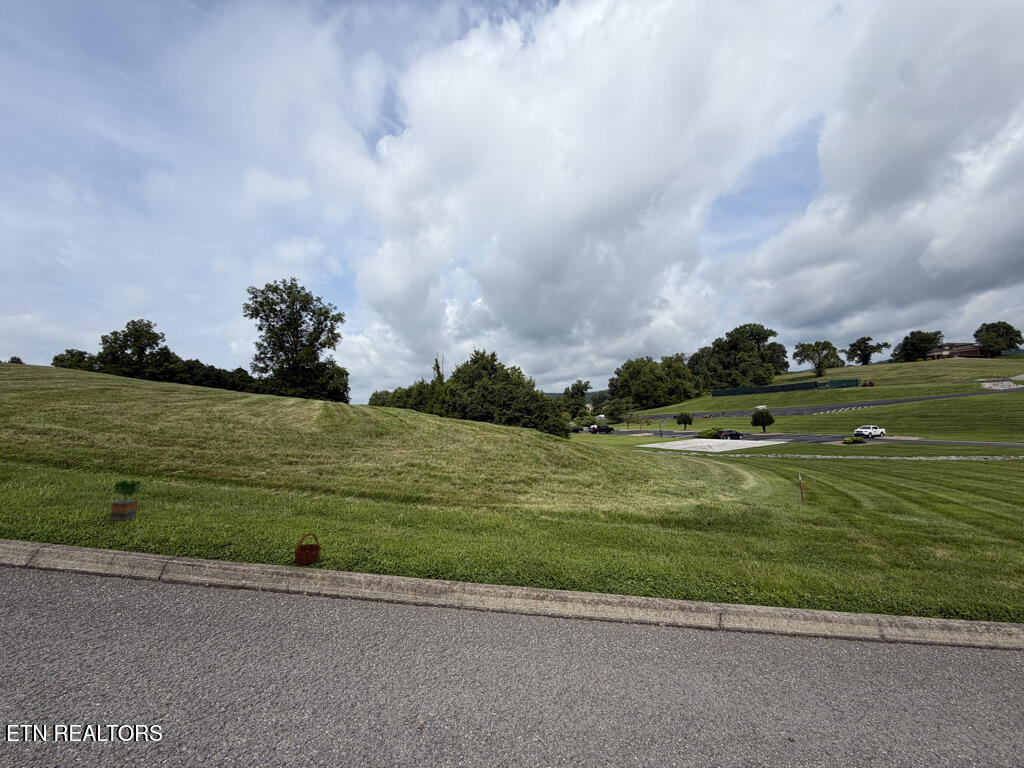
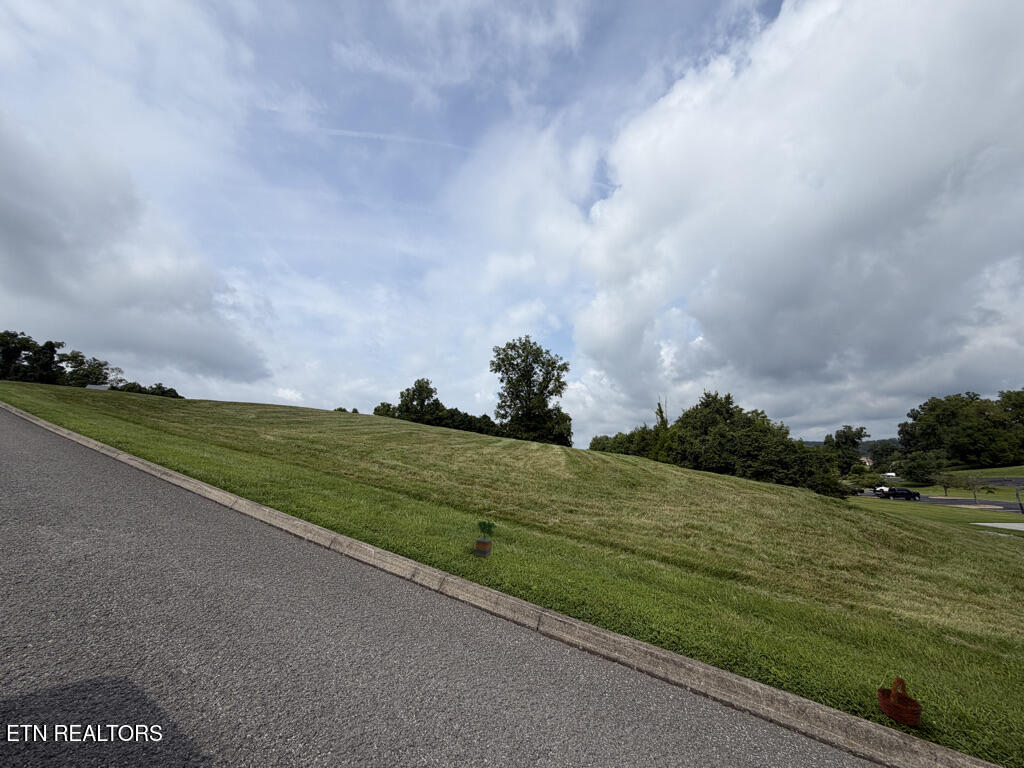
basket: present [294,533,321,564] -> present [877,677,923,725]

